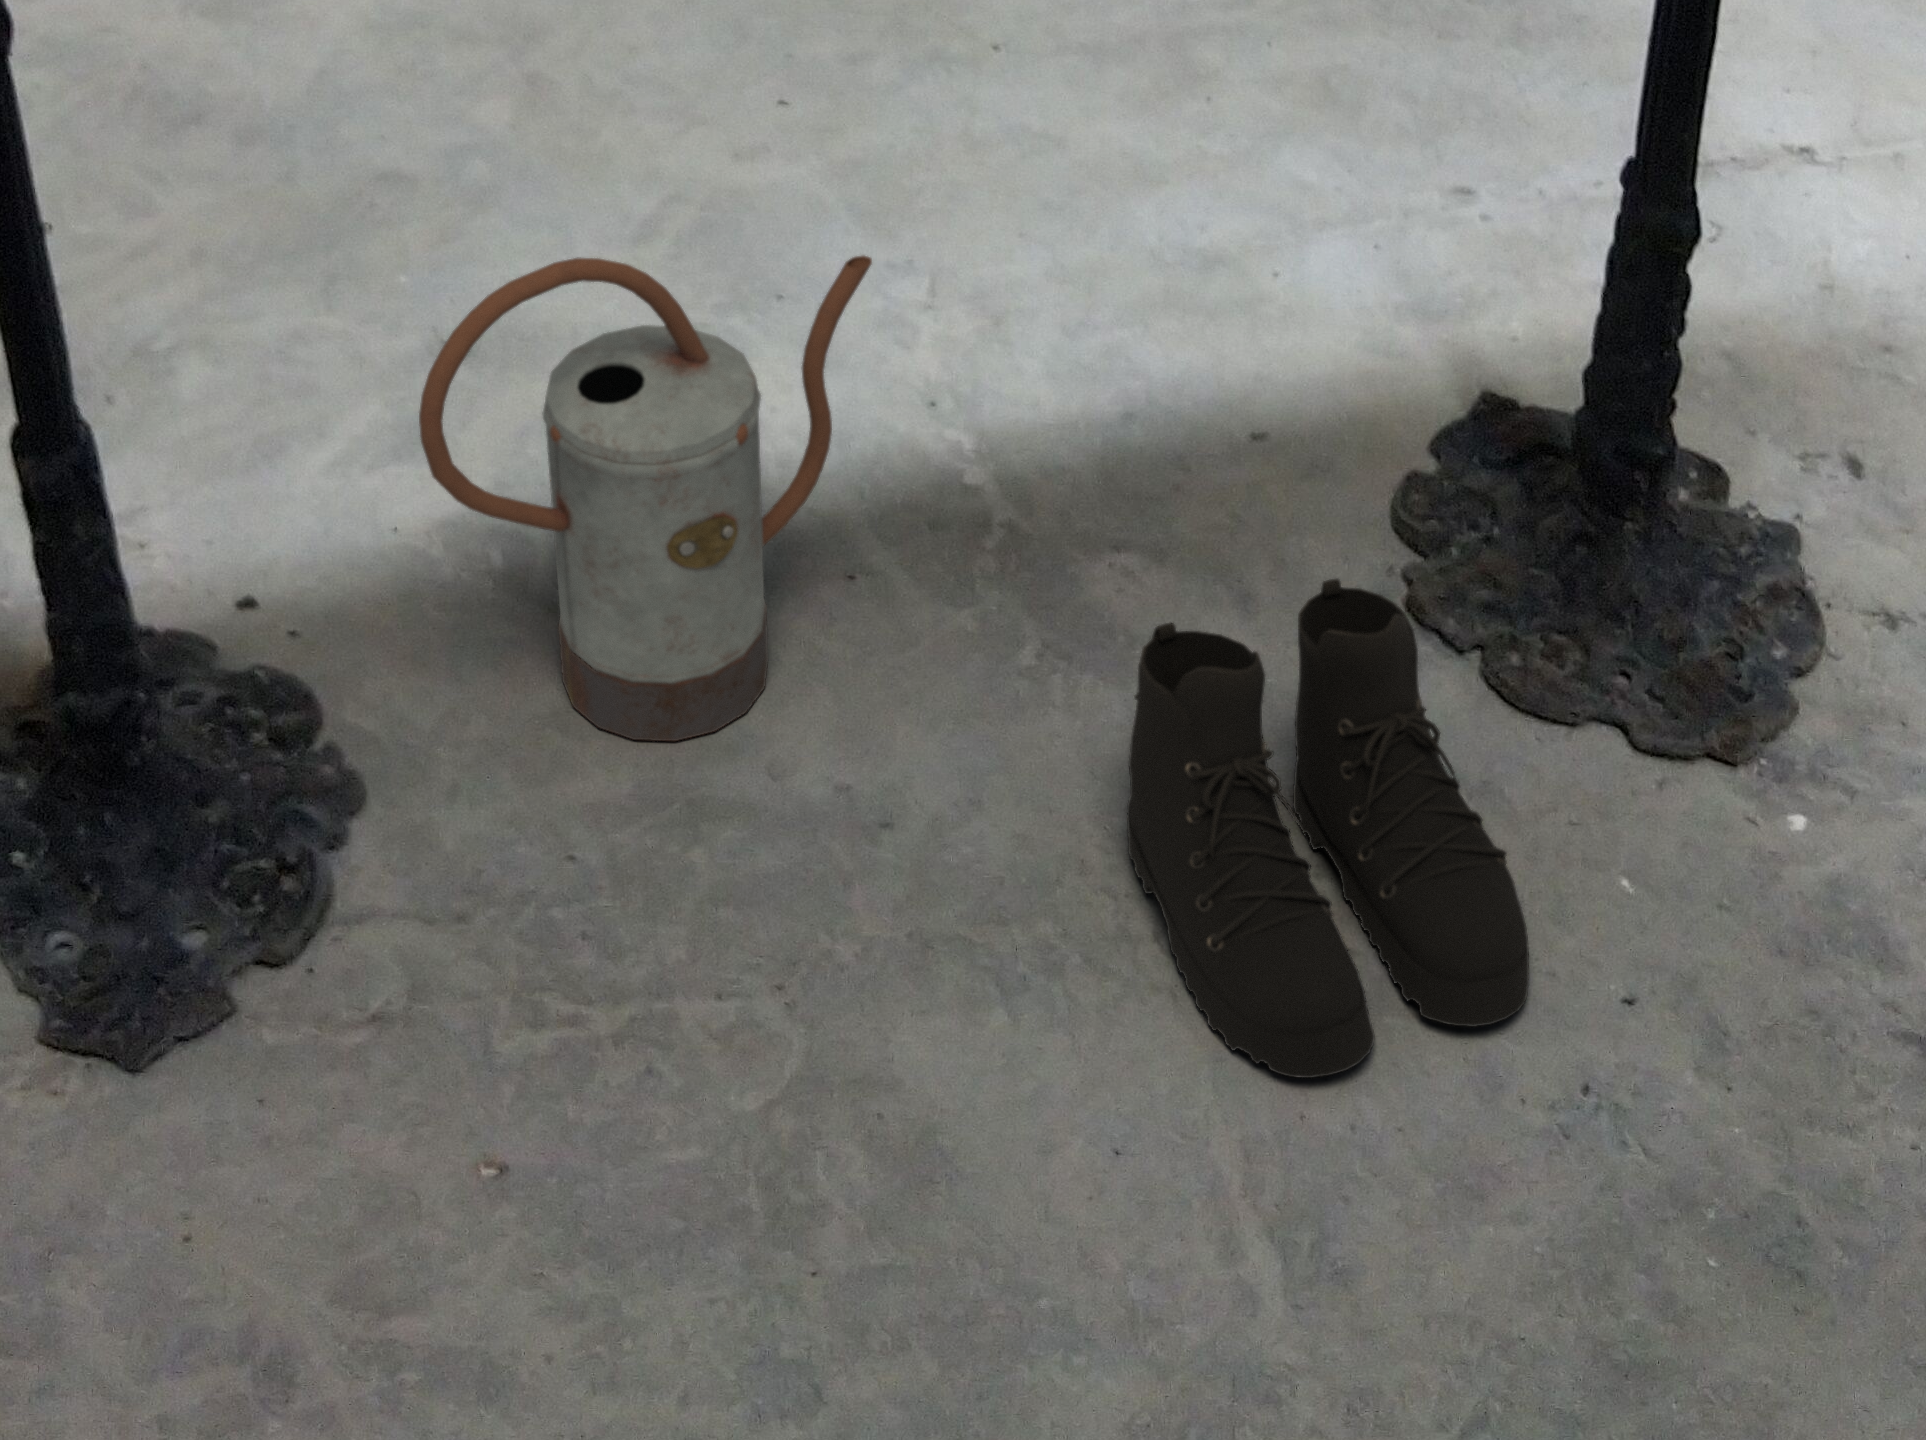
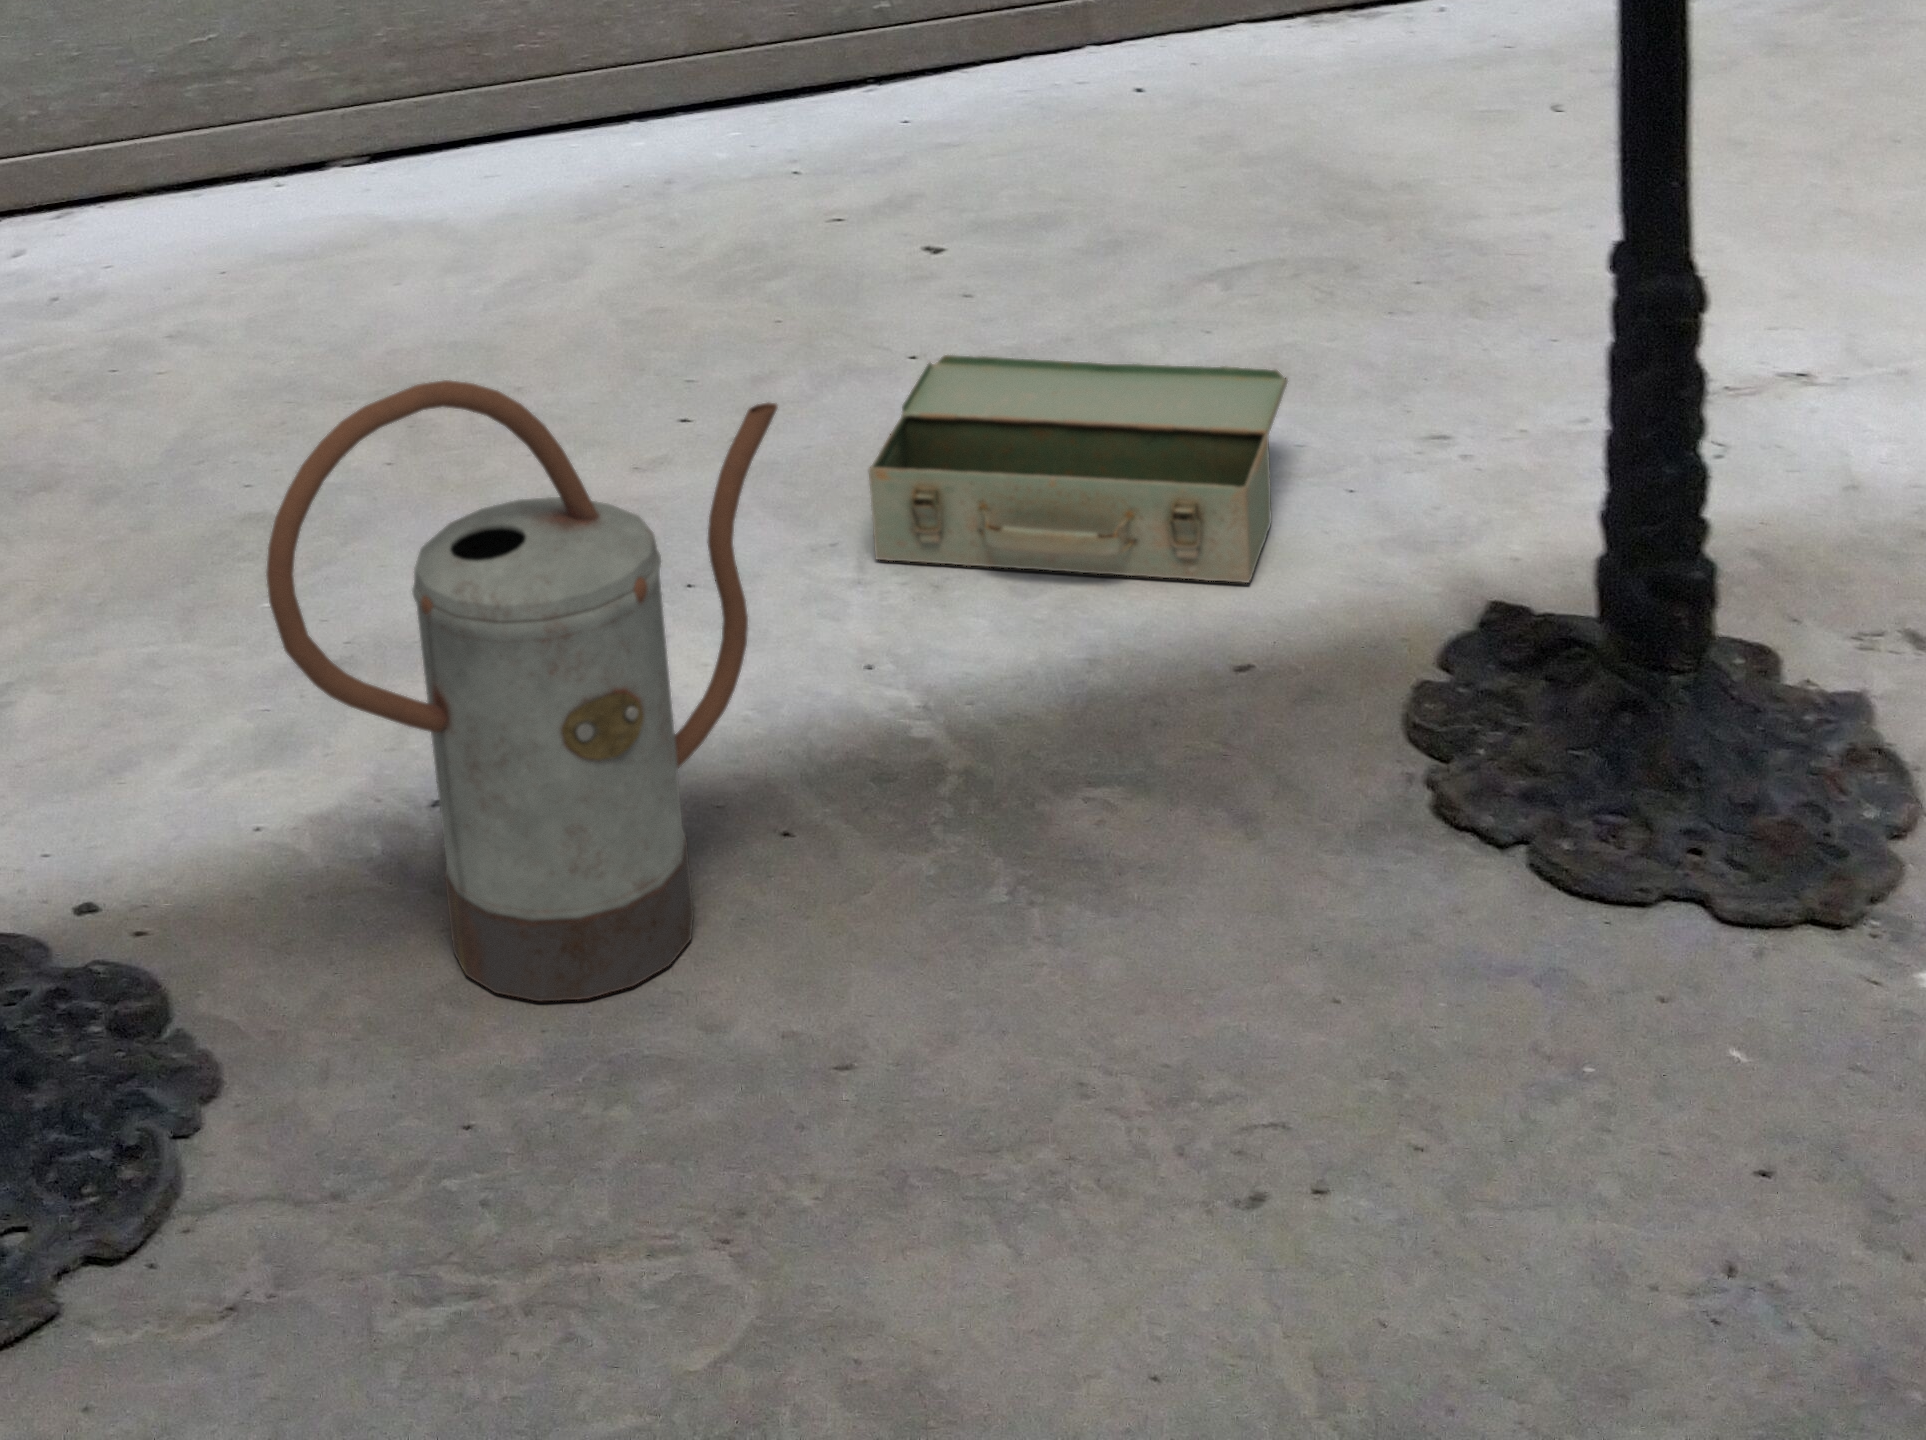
toolbox: none [946,80,1334,344] -> present [869,355,1288,583]
boots: present [1127,579,1529,1078] -> none [1121,702,1640,1277]

